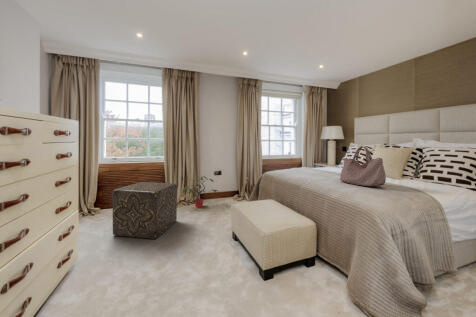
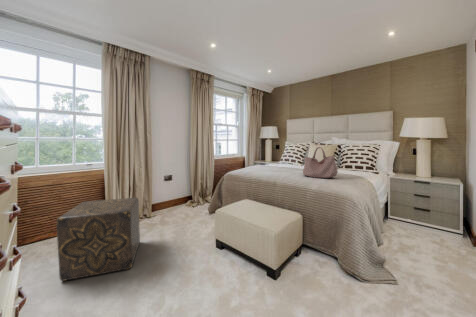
potted plant: present [182,176,217,207] -> none [131,184,177,222]

